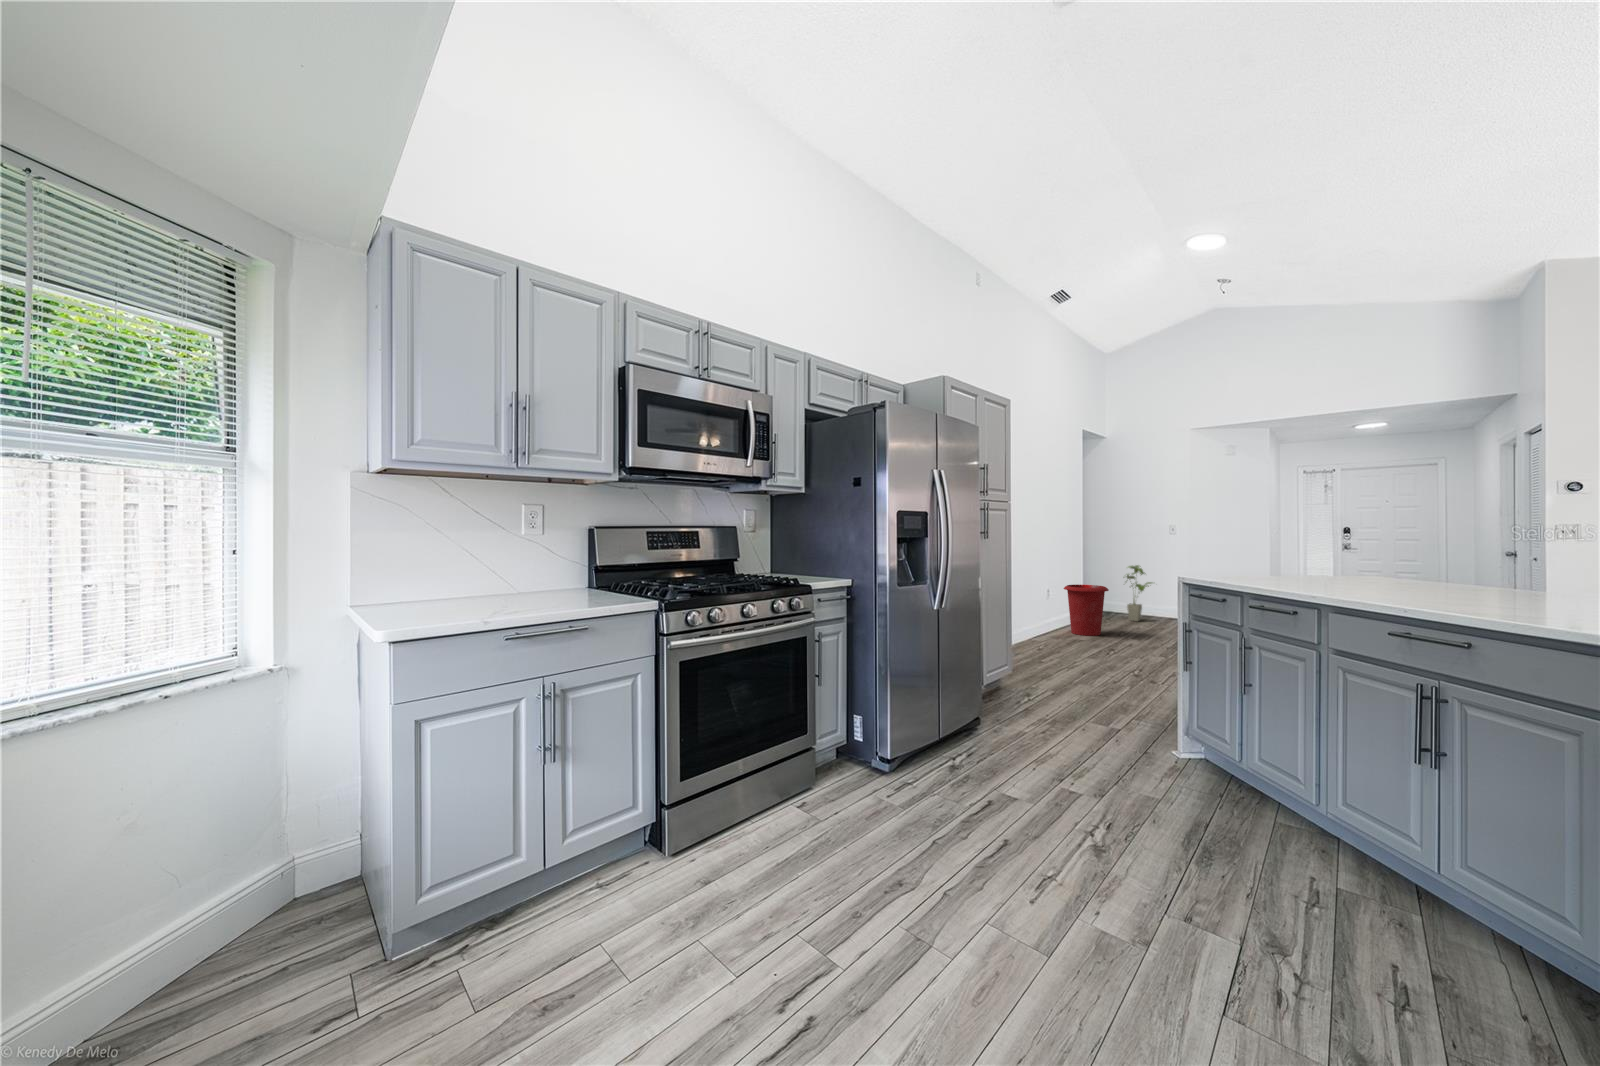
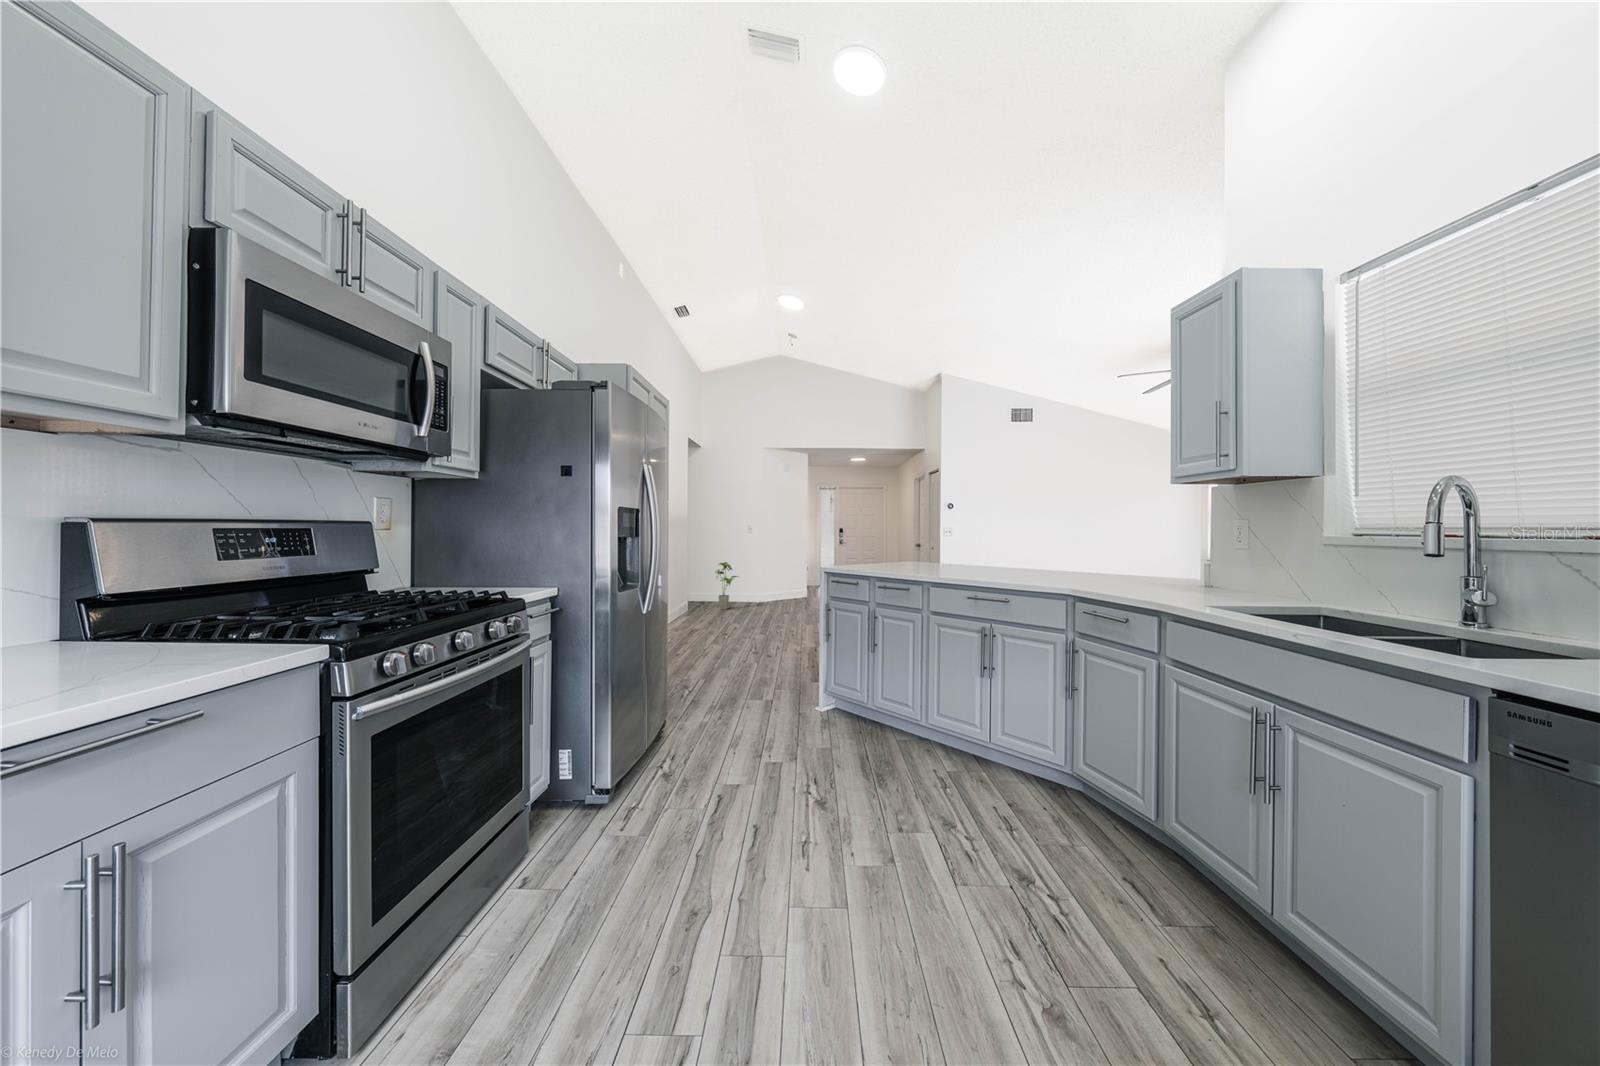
waste bin: present [1064,585,1109,636] -> none [676,581,713,626]

